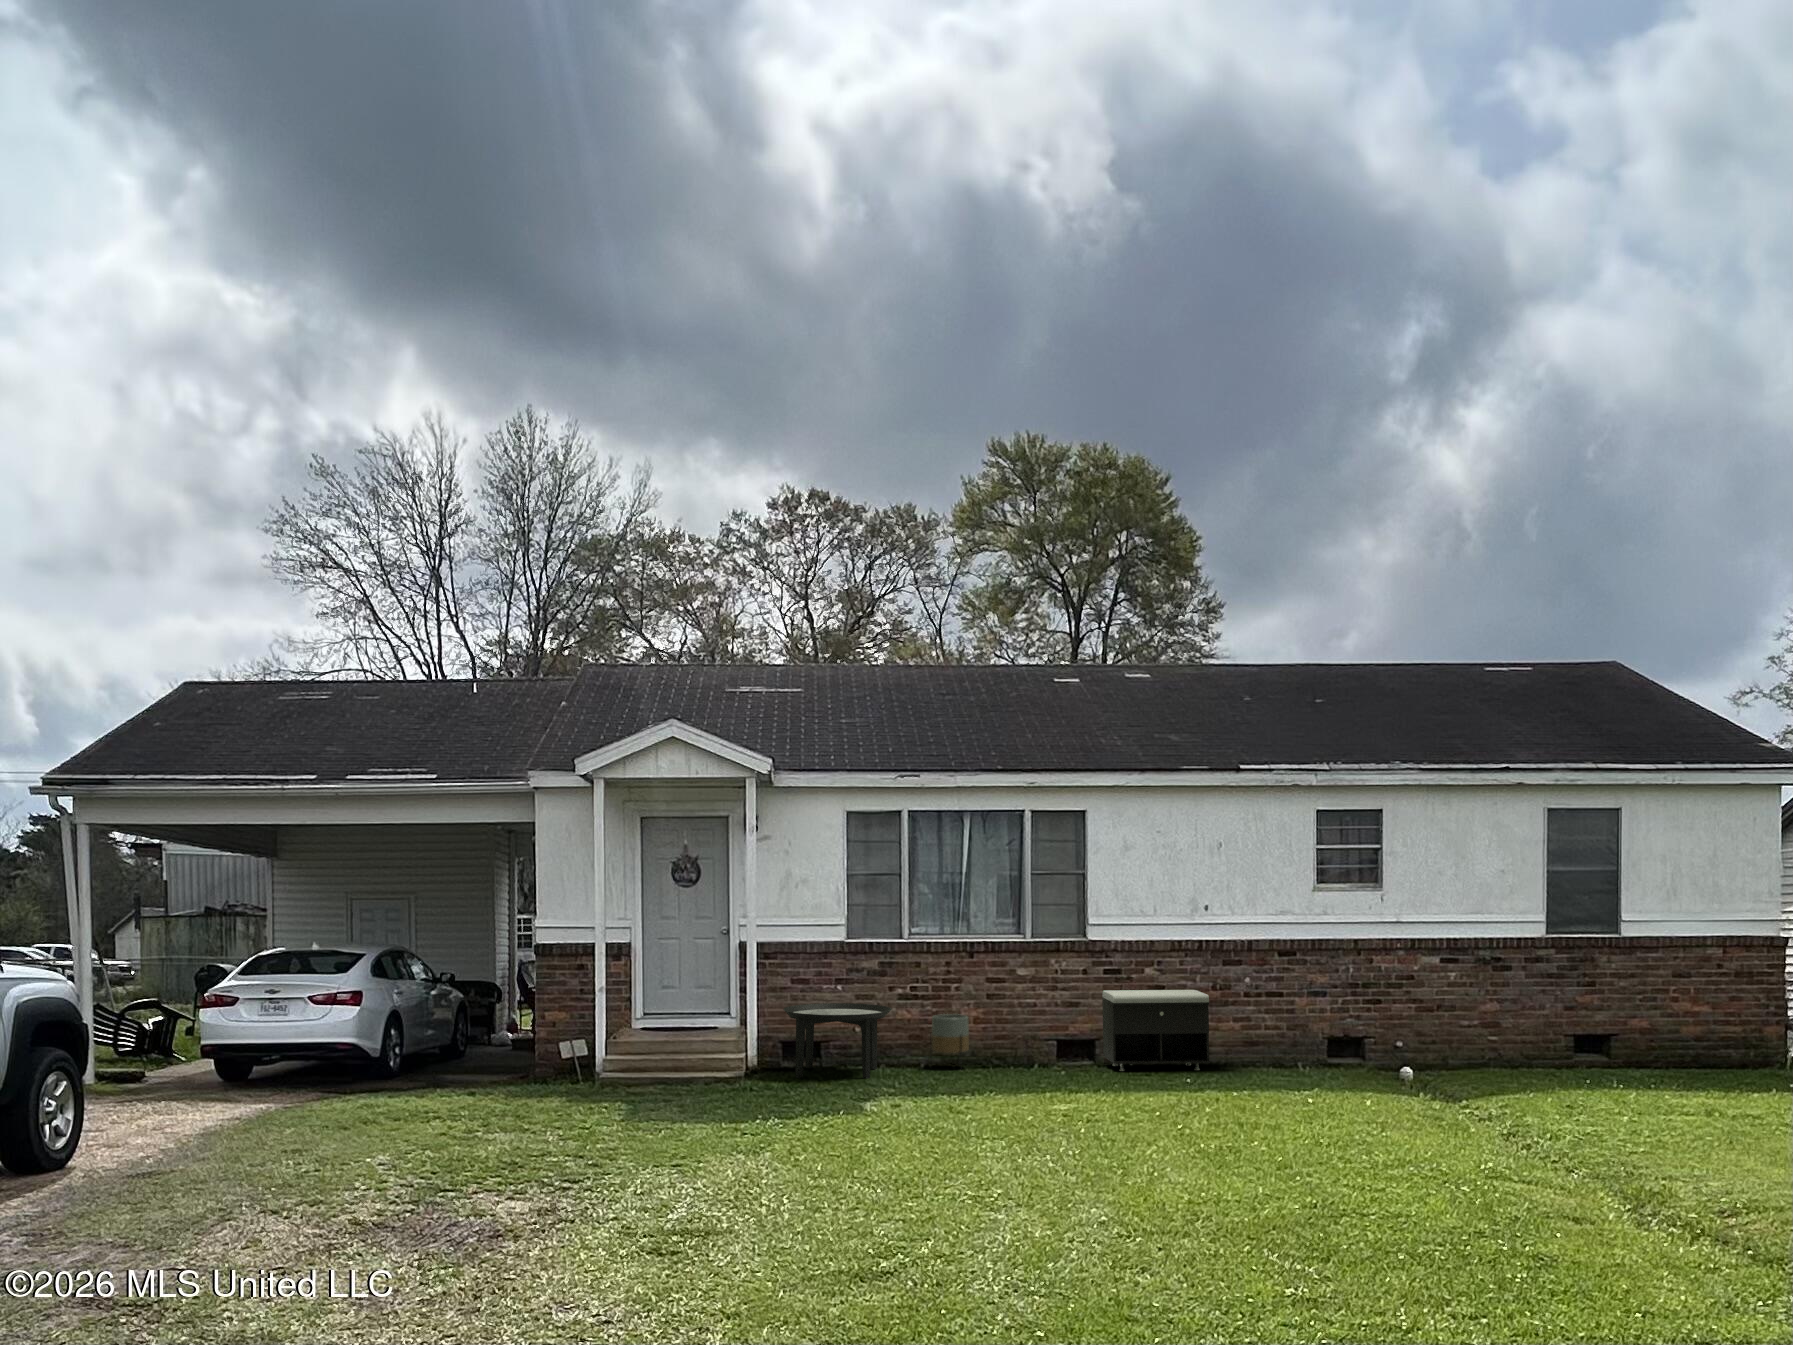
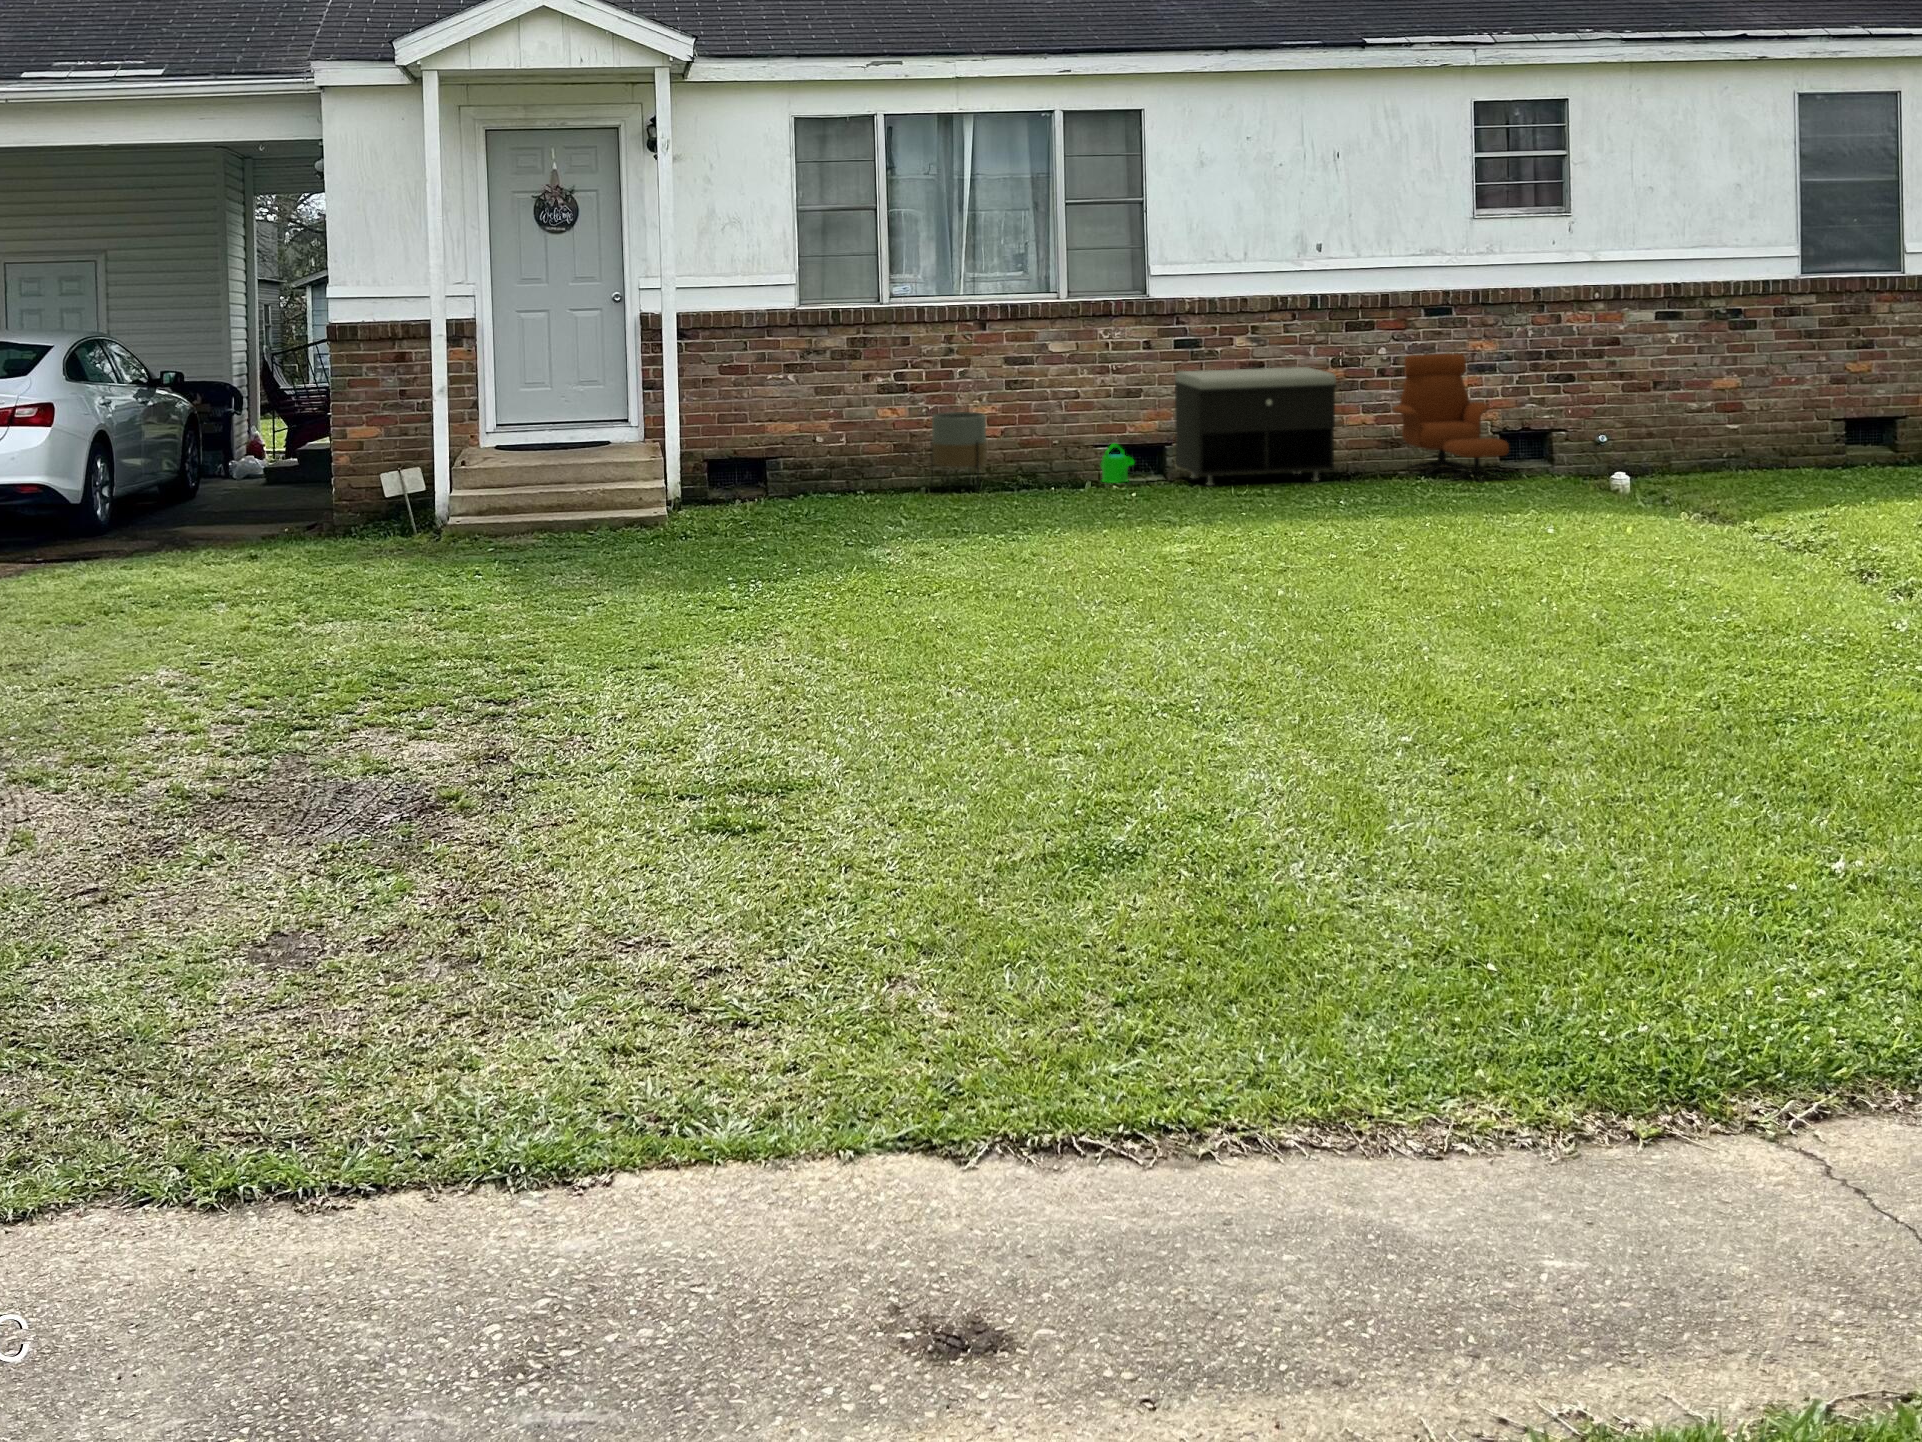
lounge chair: none [1255,984,1332,1076] -> present [1392,354,1509,483]
round table: present [783,1003,892,1079] -> none [717,401,879,512]
watering can: none [1050,1039,1072,1067] -> present [1101,443,1134,483]

